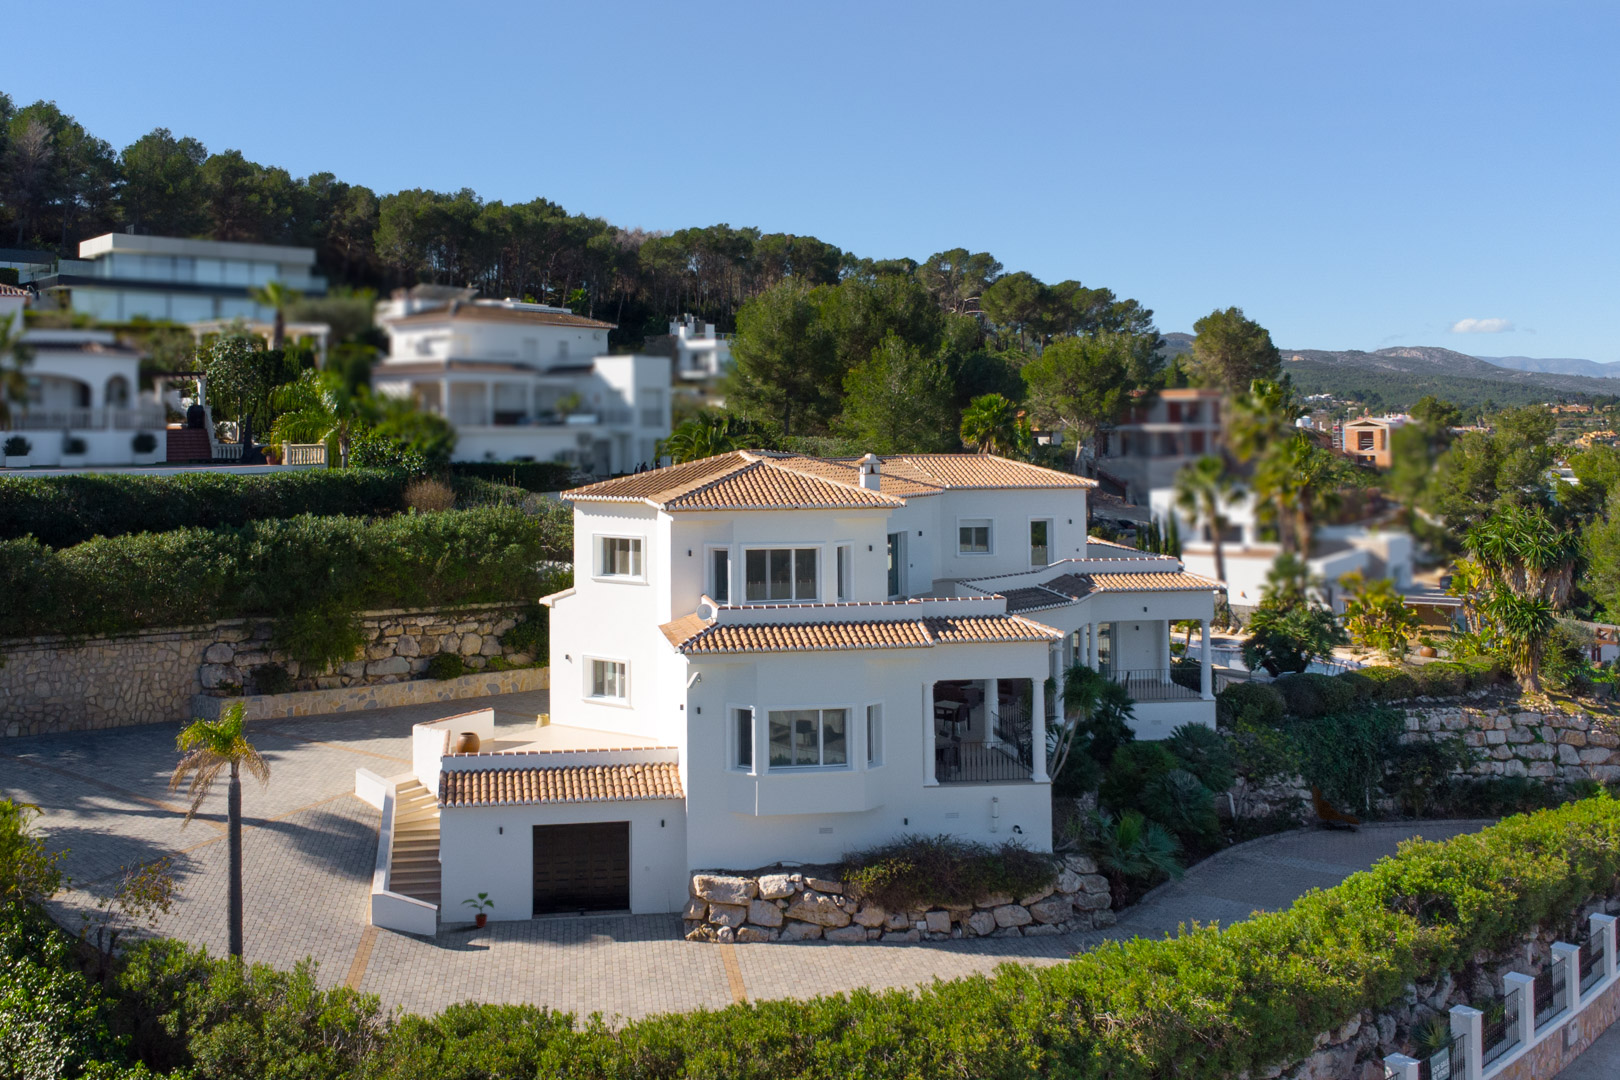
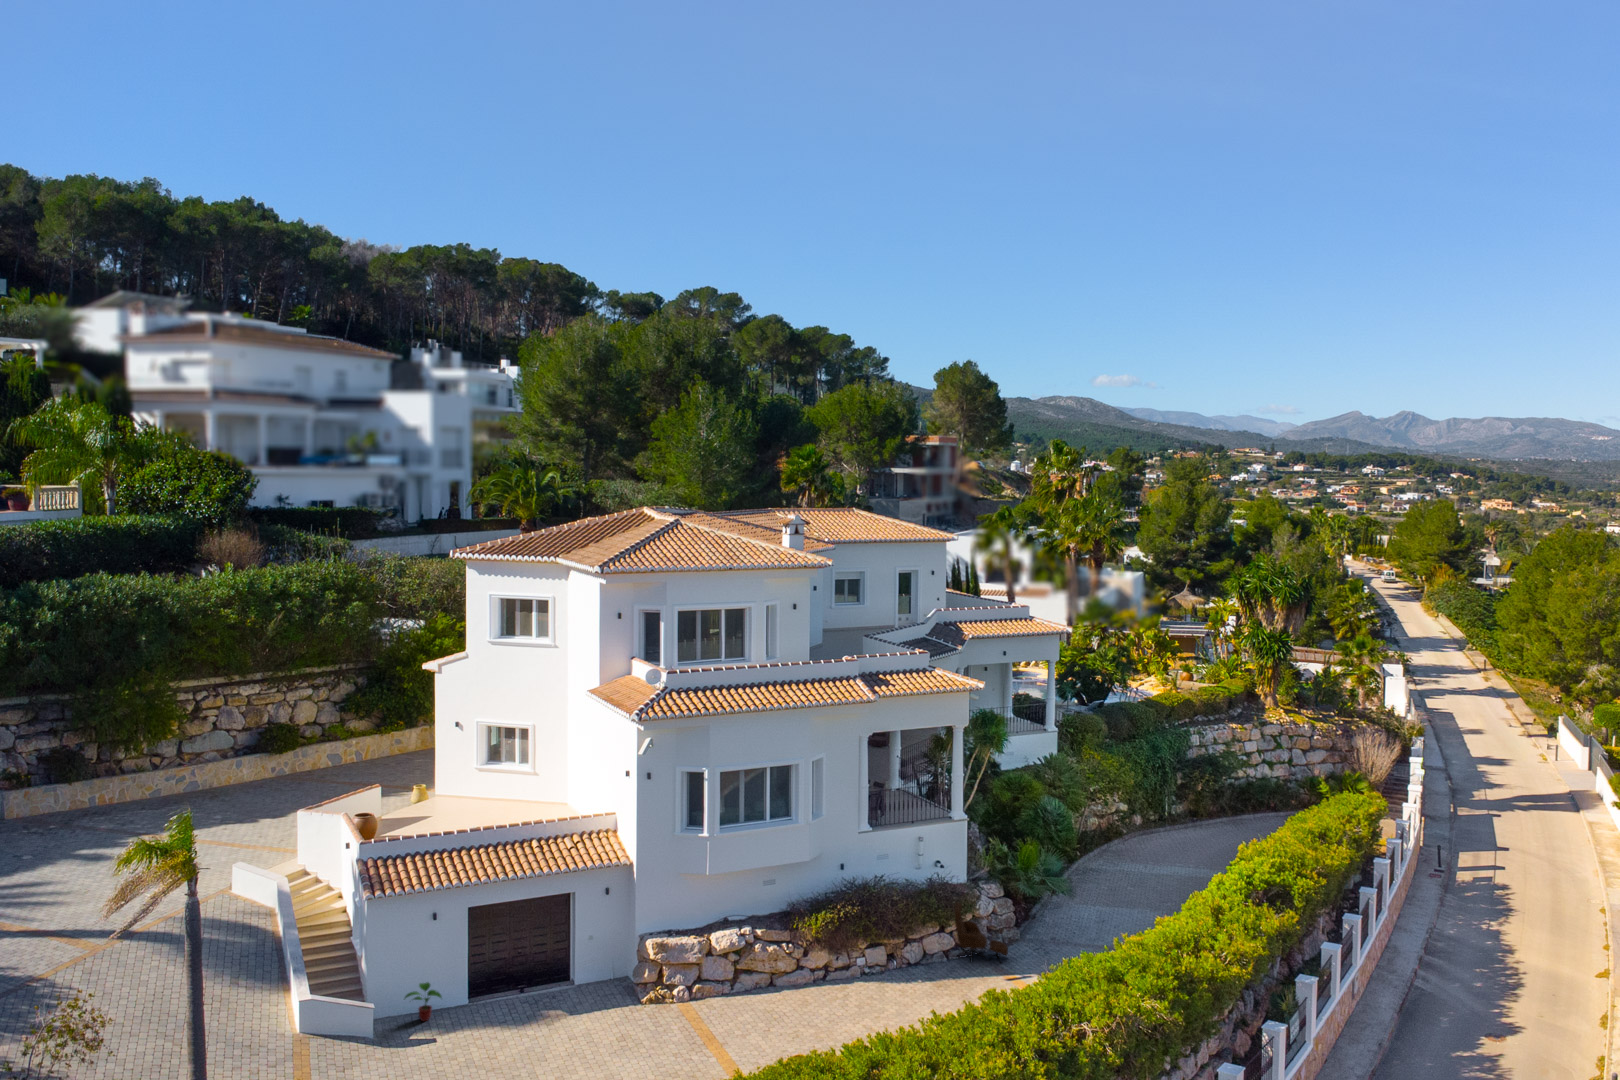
lounge chair: present [1313,785,1360,830] -> present [955,902,1008,961]

